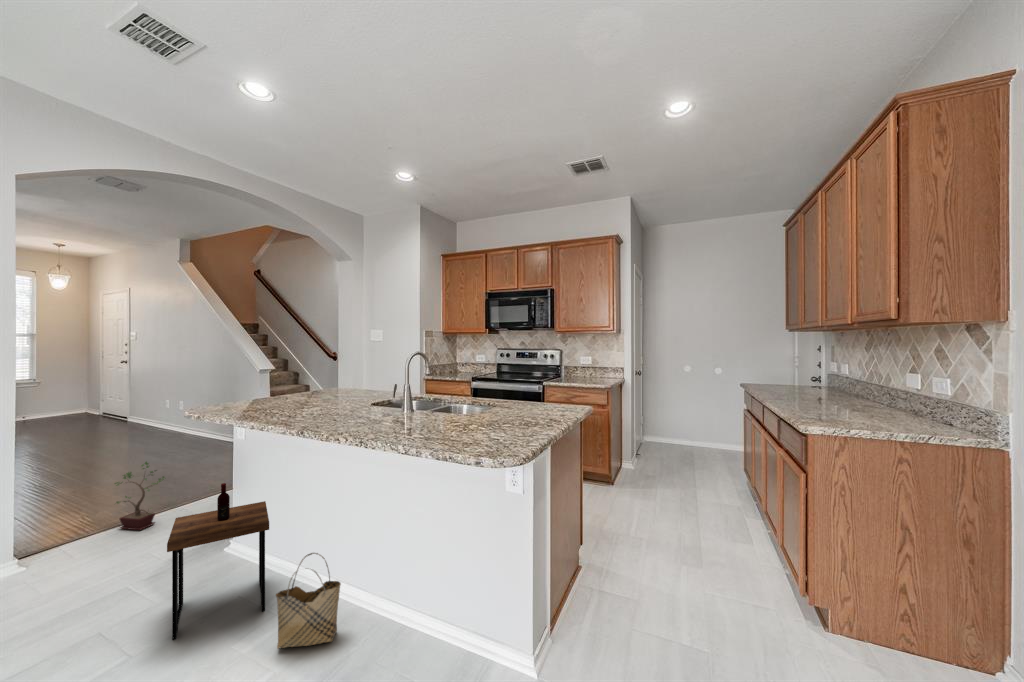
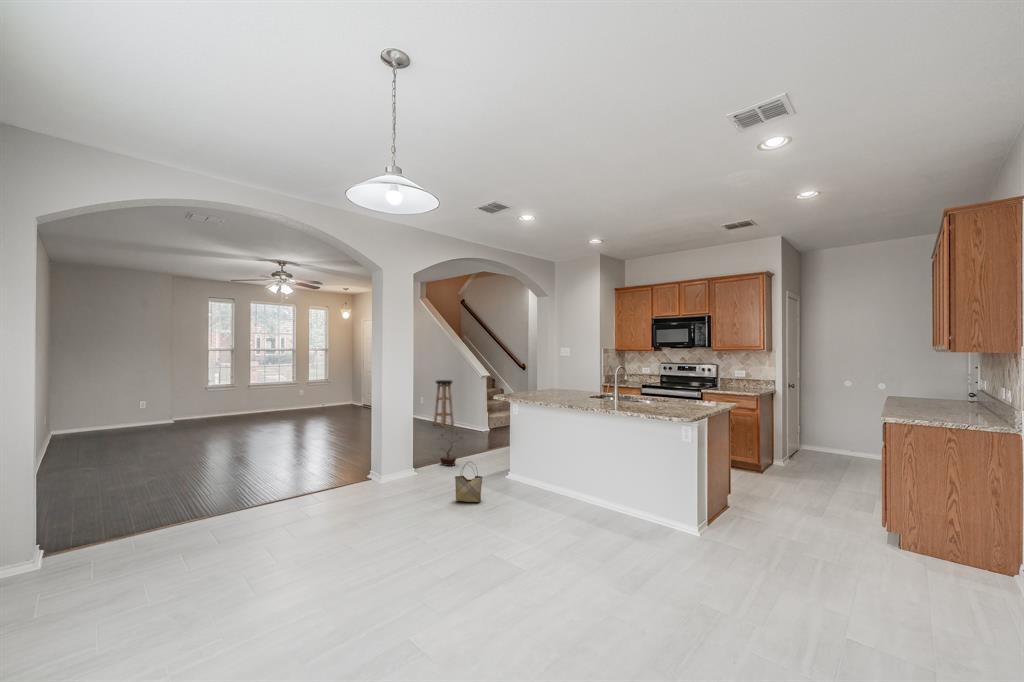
bar stool: none [190,377,224,444] -> present [434,380,454,427]
side table: present [167,483,269,640] -> none [498,433,547,505]
woven basket: present [276,553,341,649] -> present [455,462,483,502]

